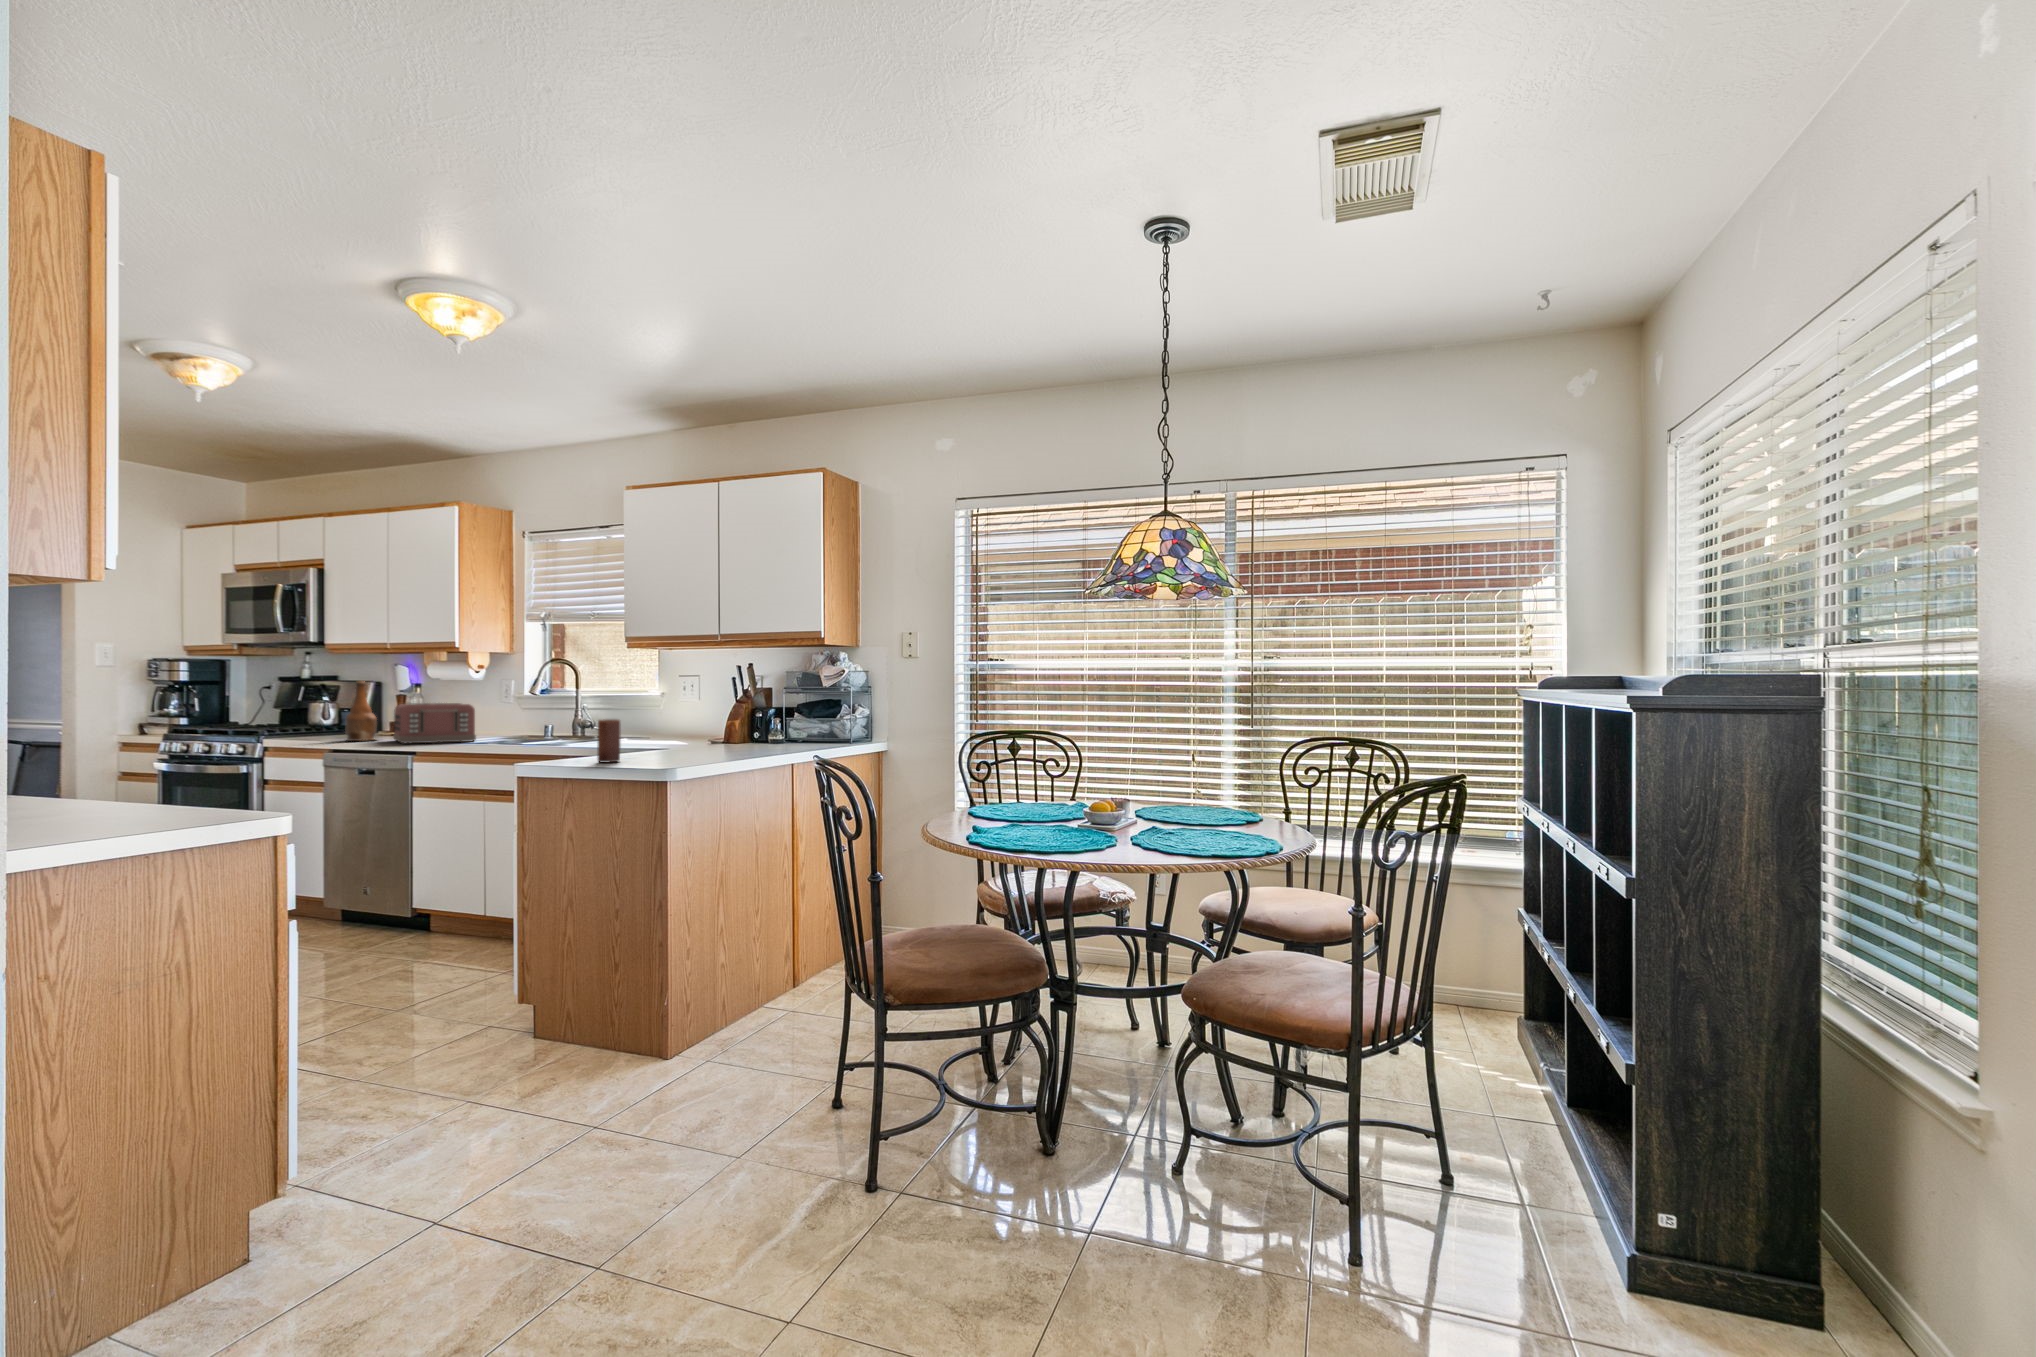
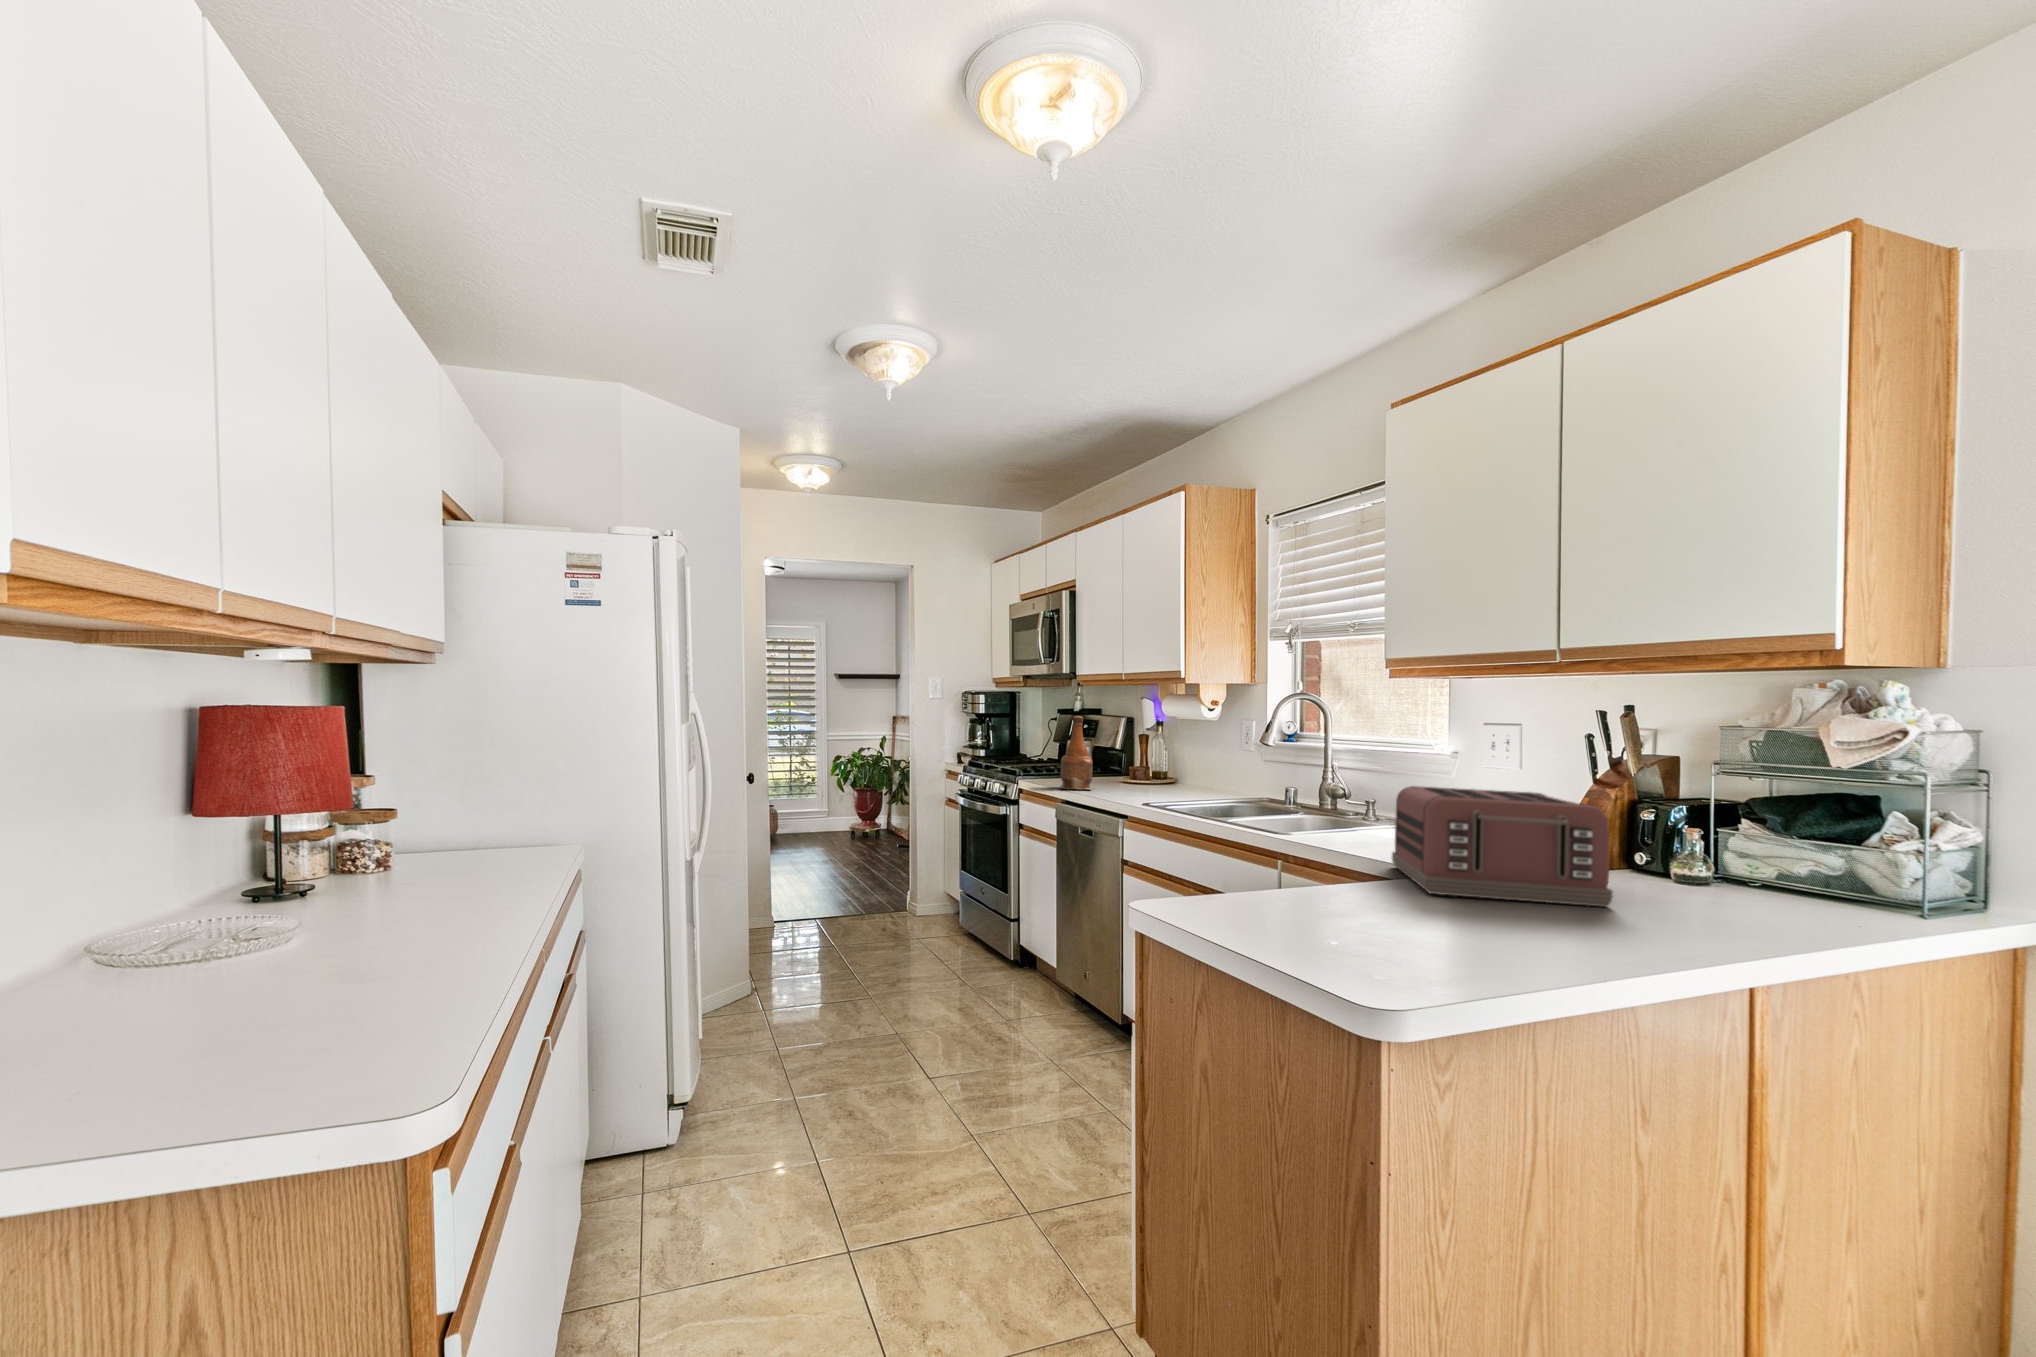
toaster: present [393,703,476,743] -> present [1392,786,1613,907]
candle: present [597,719,621,763] -> none [1260,809,1308,903]

